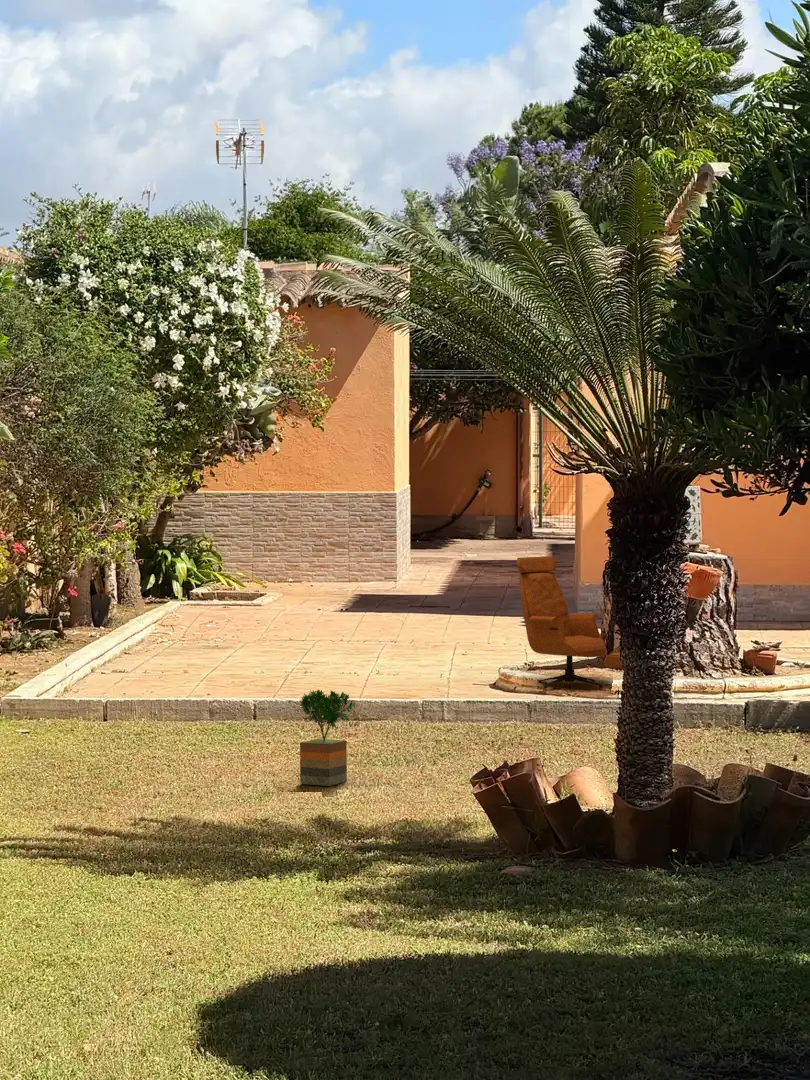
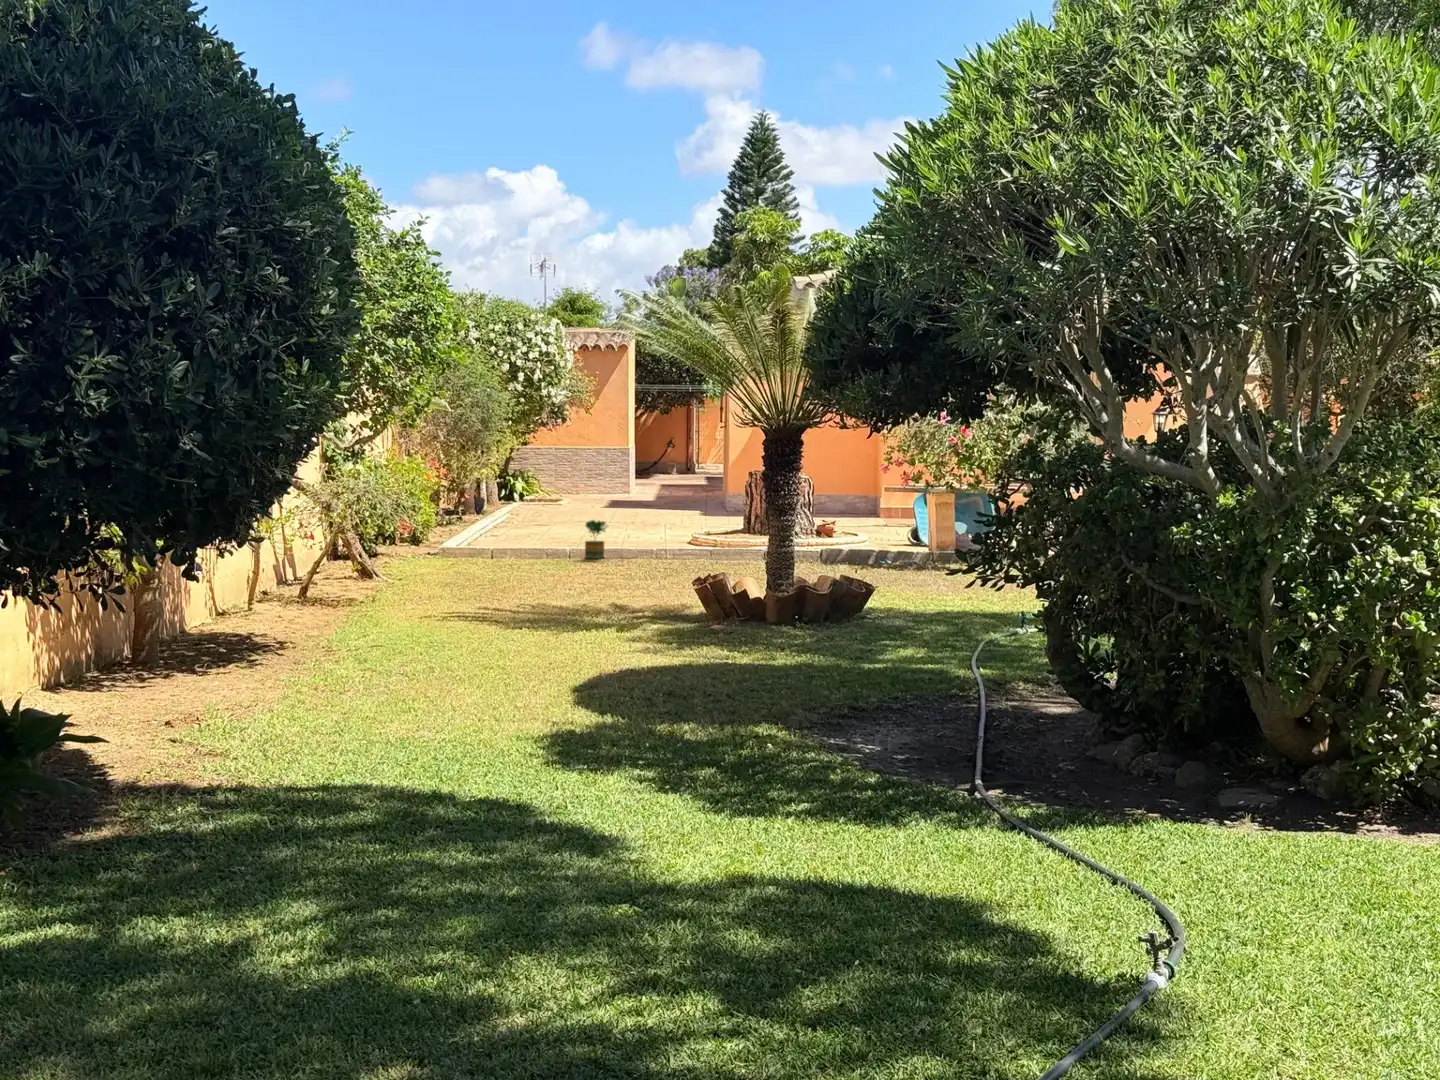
lounge chair: present [517,556,621,694] -> none [685,474,749,535]

